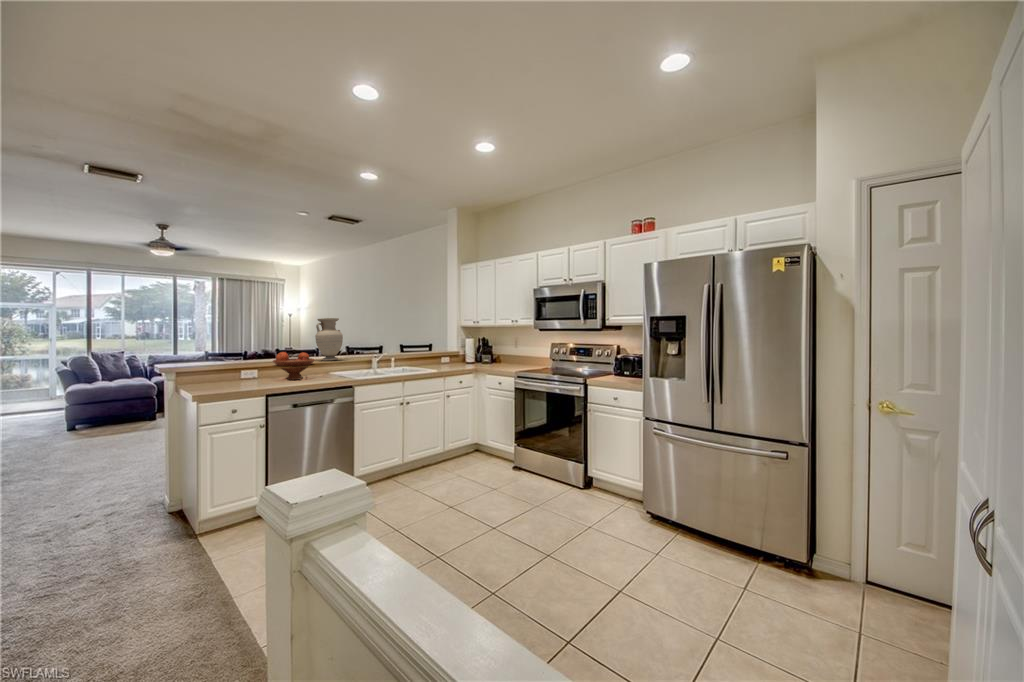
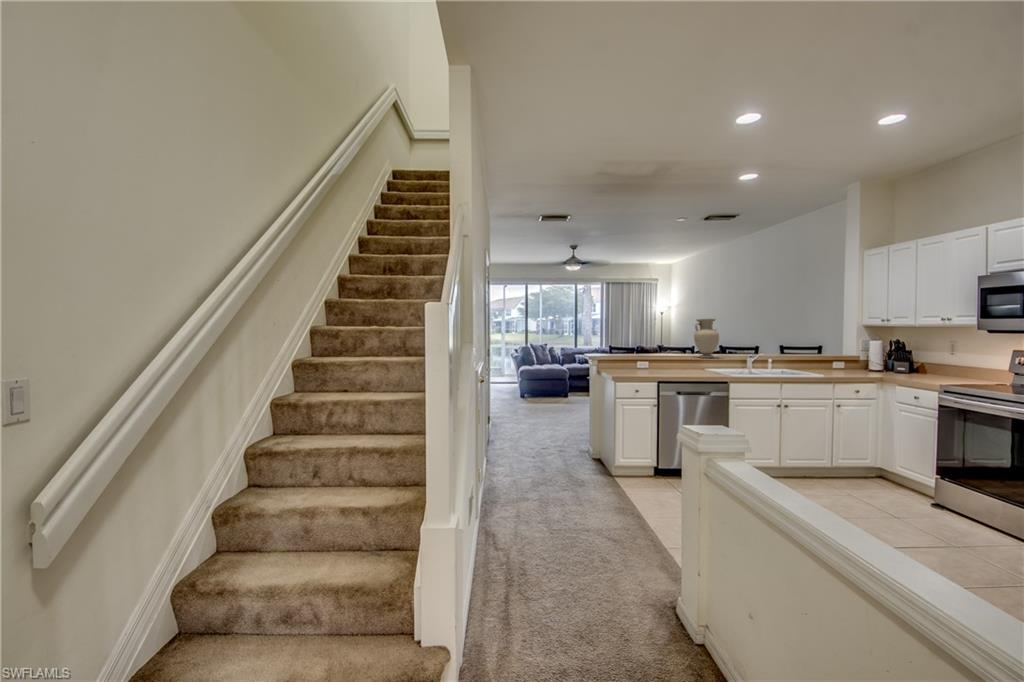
fruit bowl: present [273,352,315,380] -> none [661,348,695,372]

